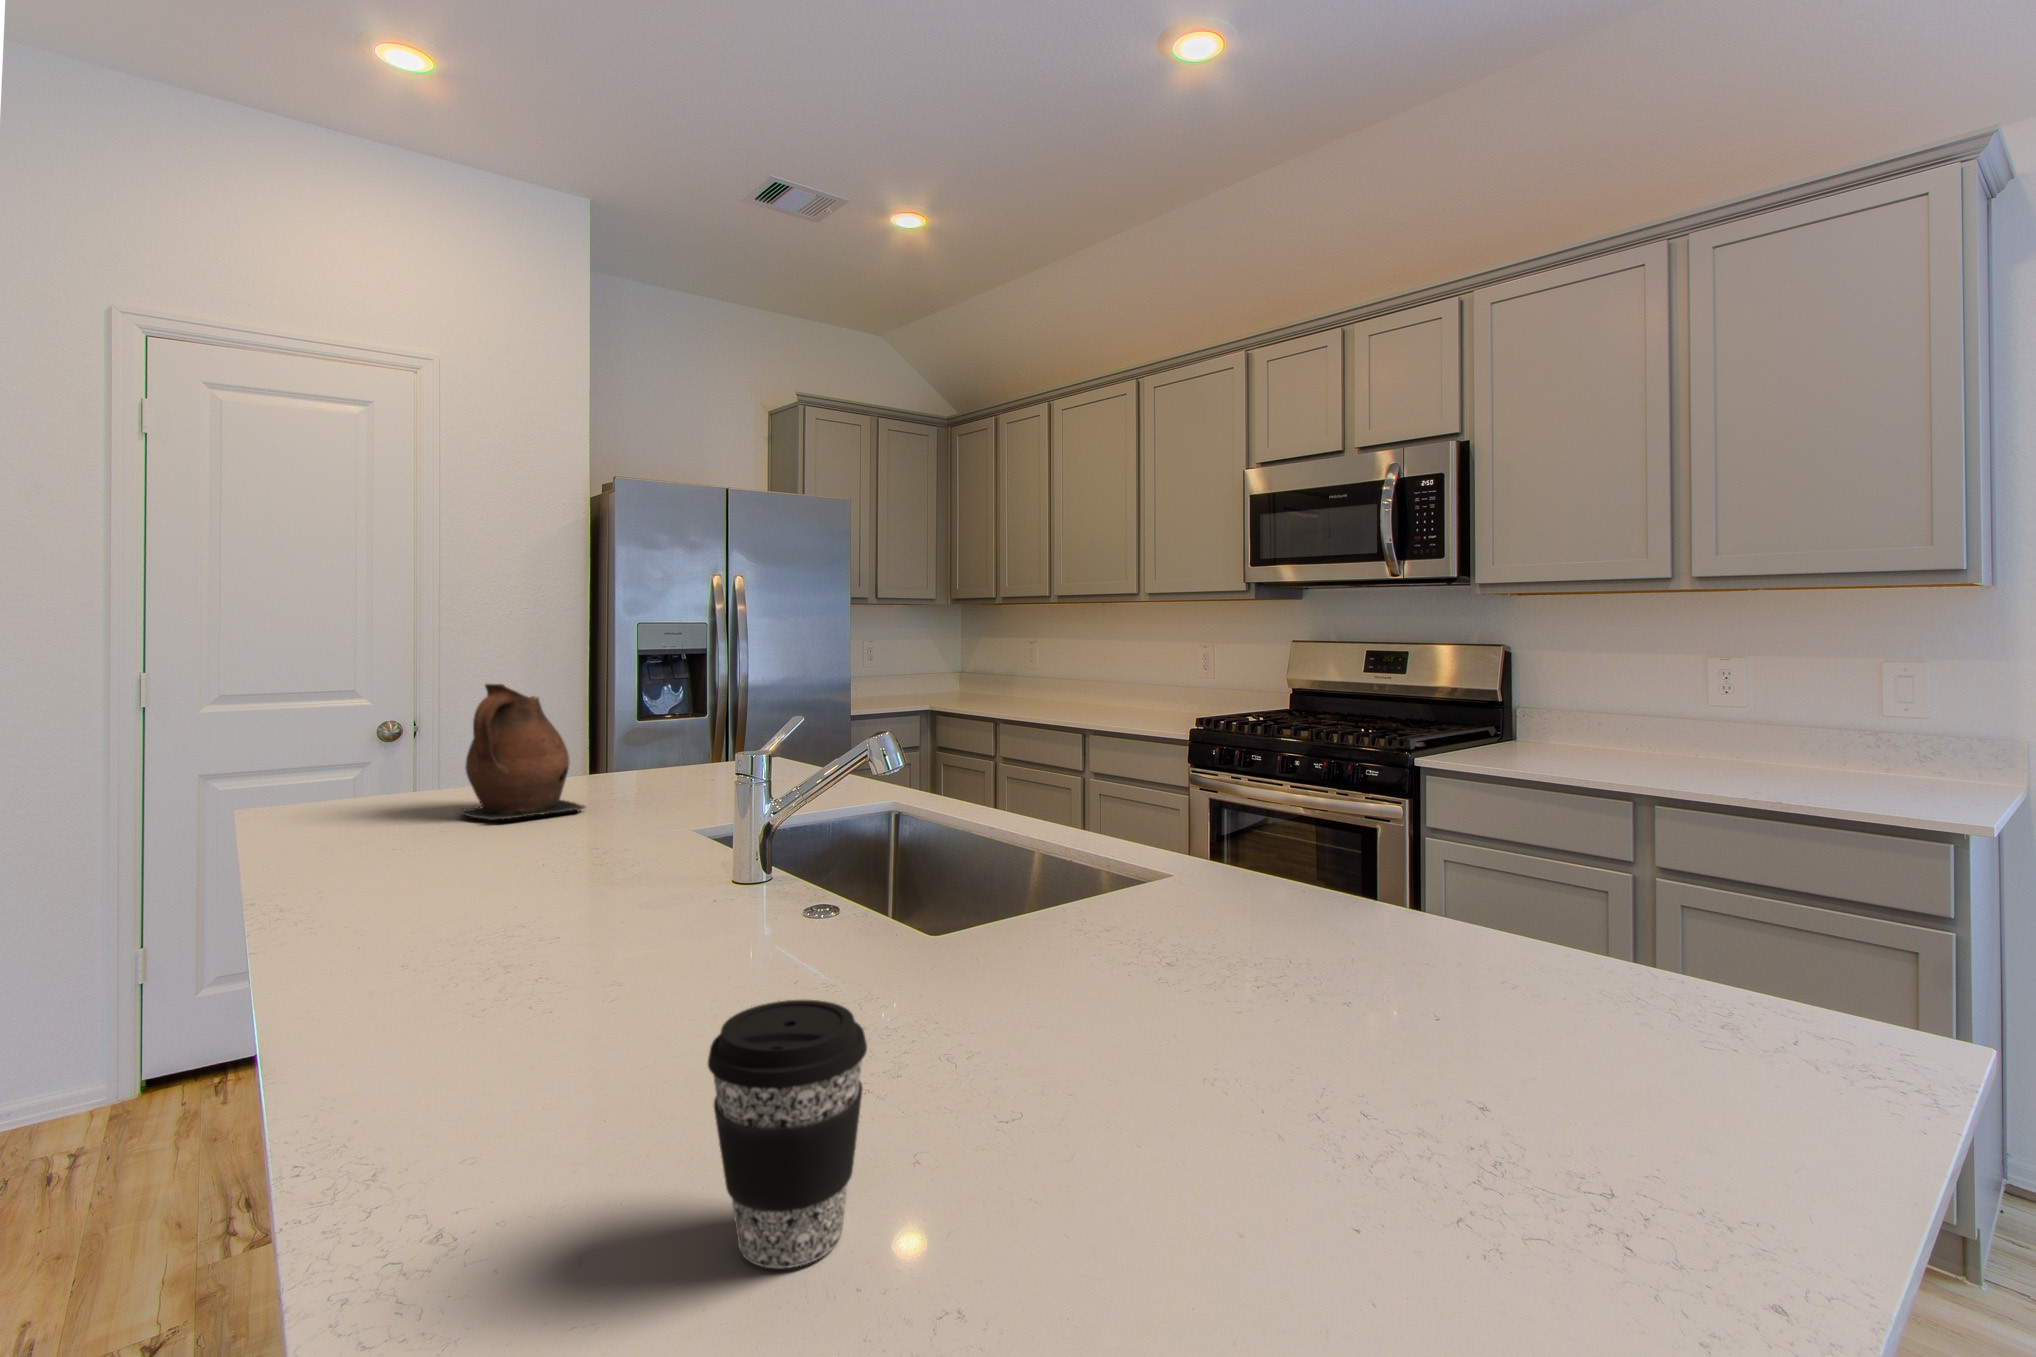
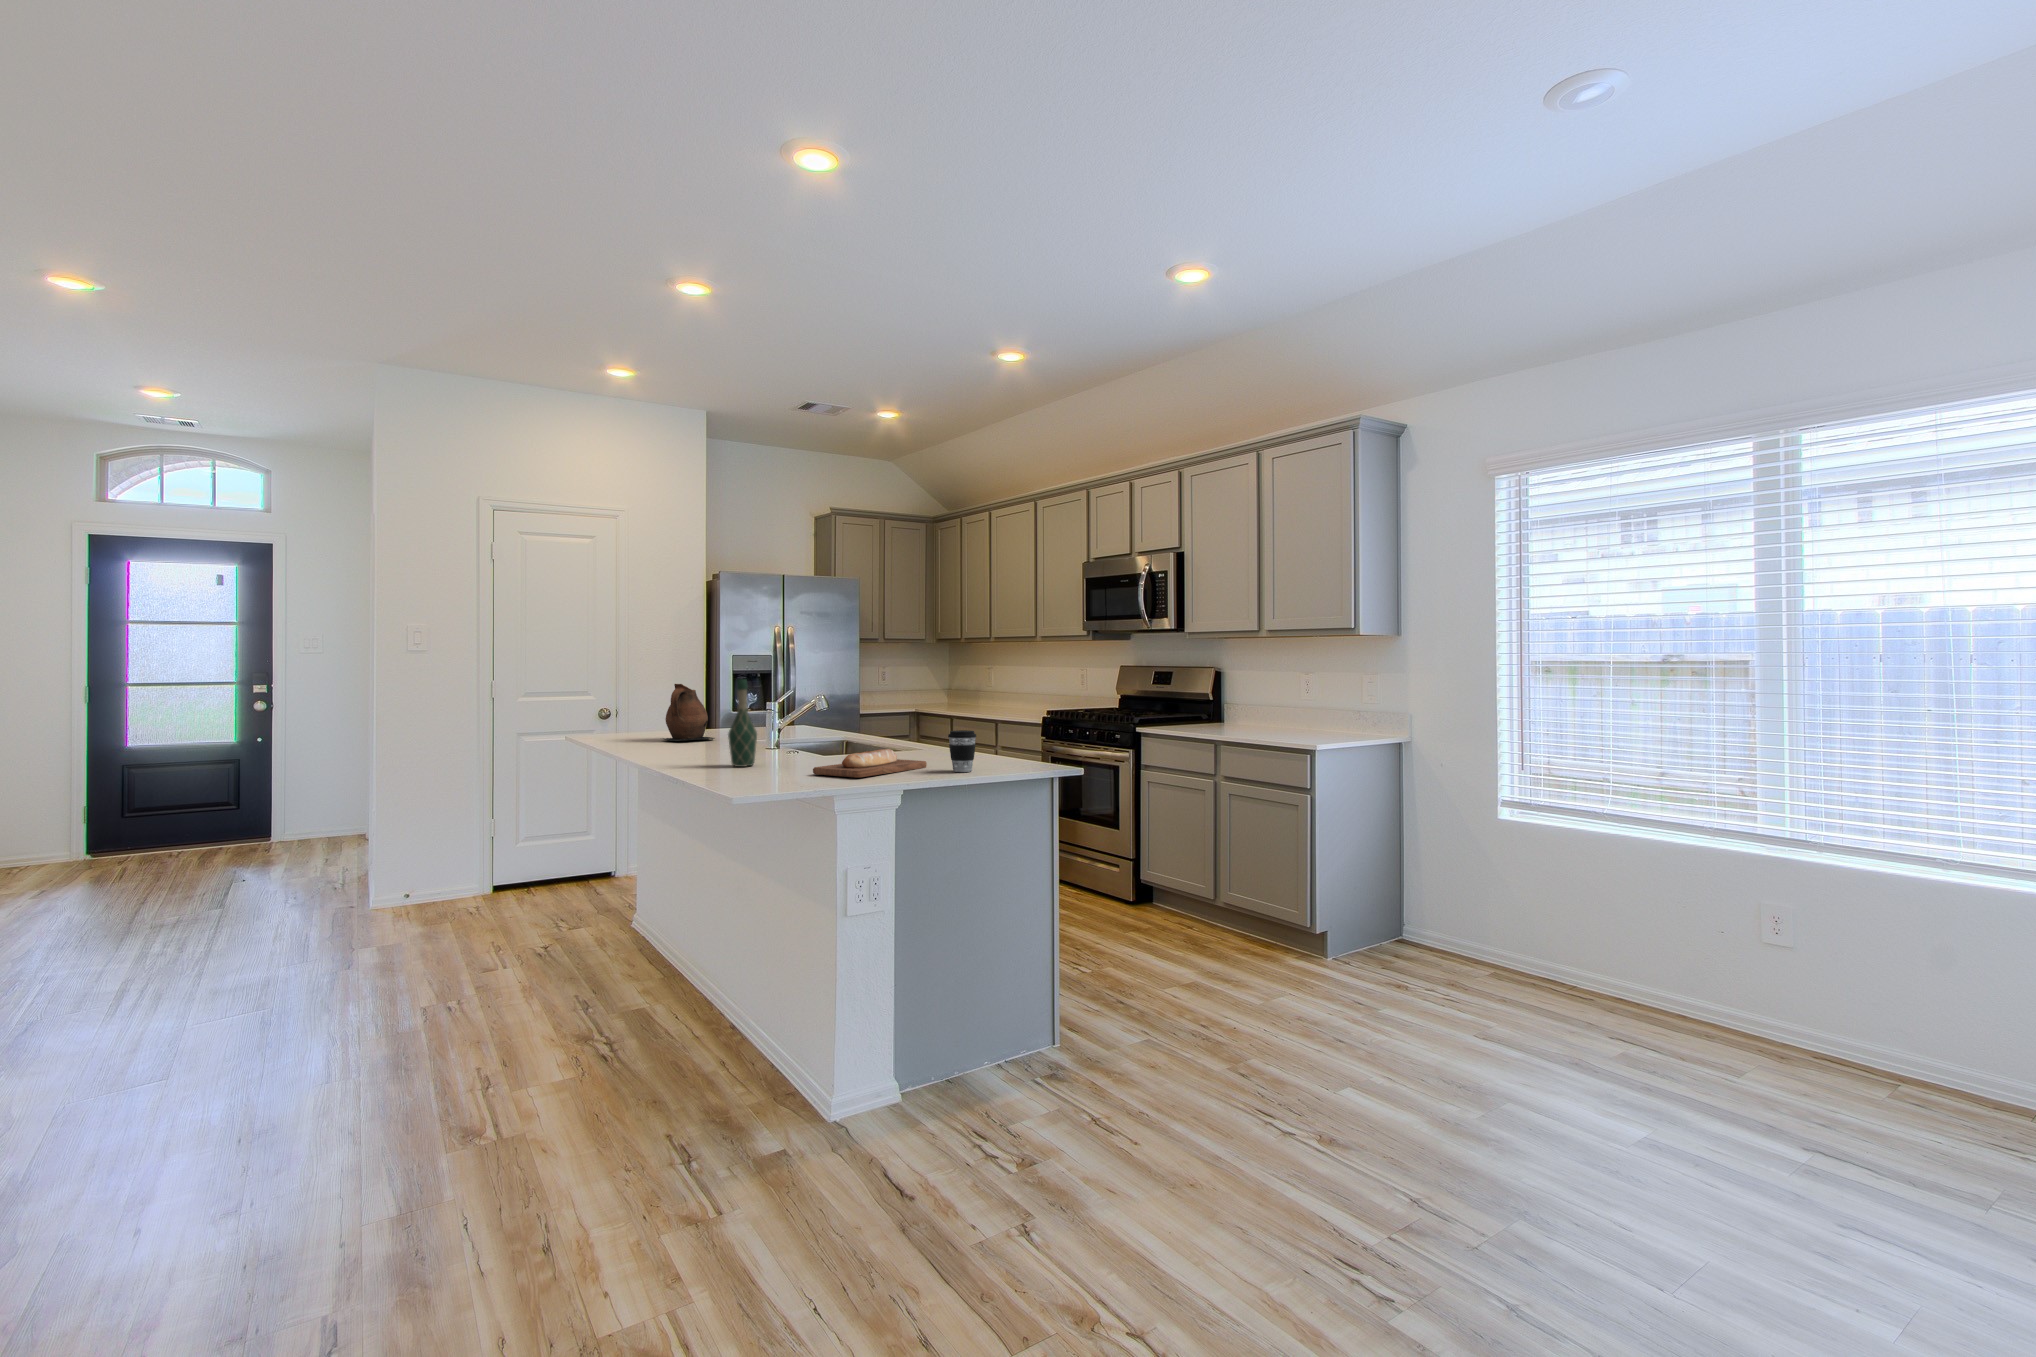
wine bottle: none [591,690,694,1000] -> present [728,679,757,767]
bread loaf: none [938,935,1295,1157] -> present [813,749,927,778]
coffee cup: present [708,1000,867,1268] -> present [948,730,976,772]

